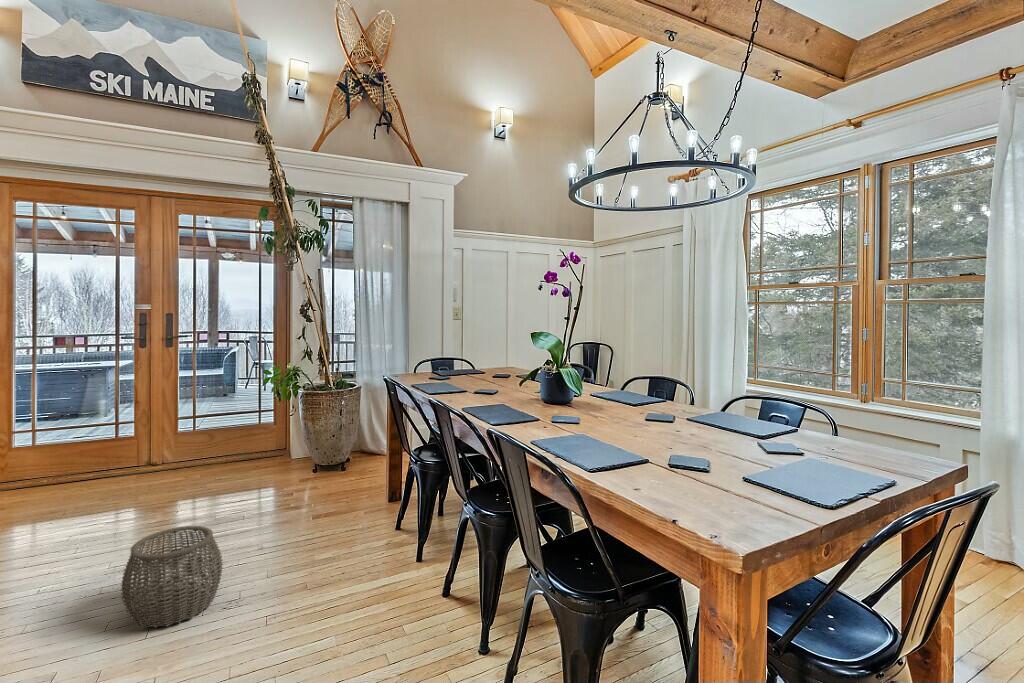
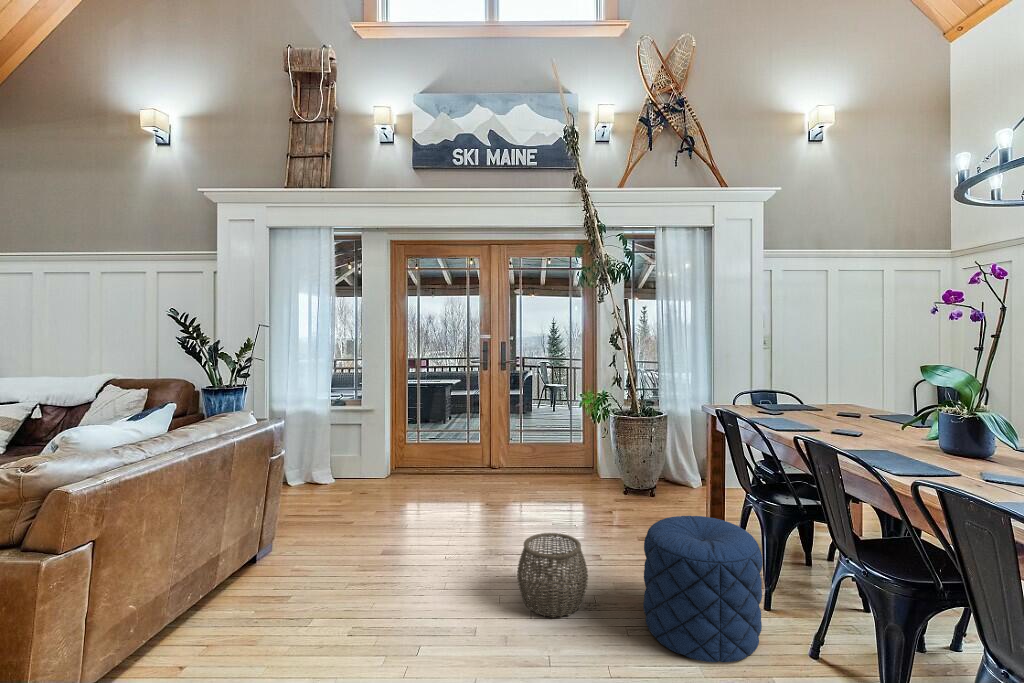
pouf: none [282,483,402,631] -> present [643,516,763,662]

